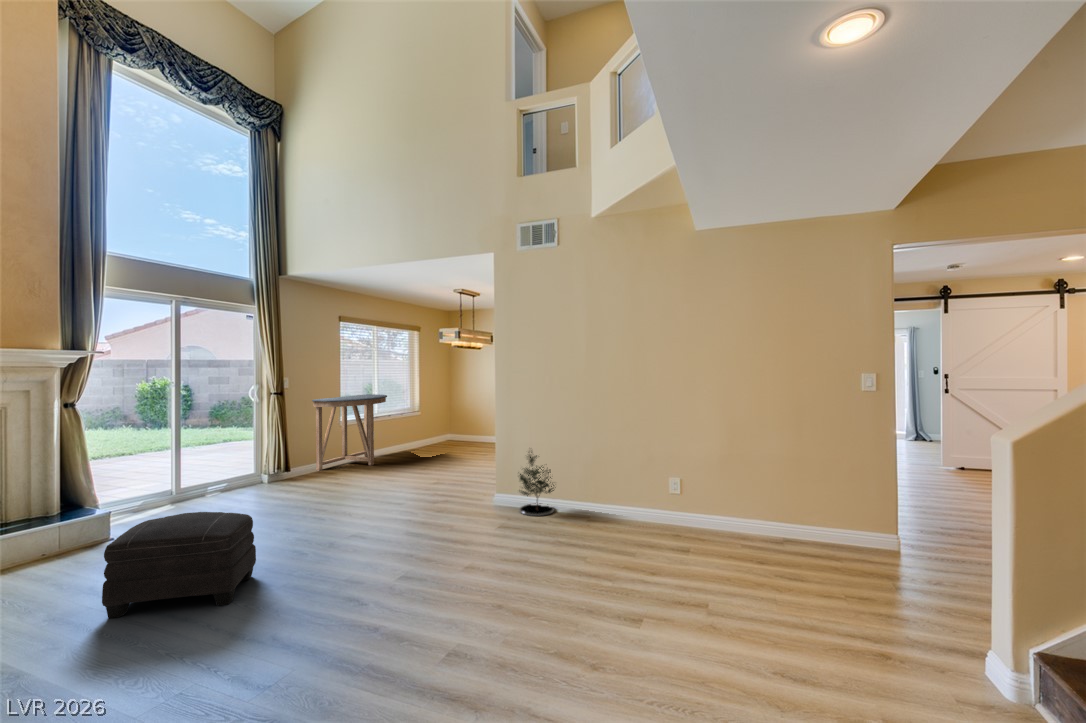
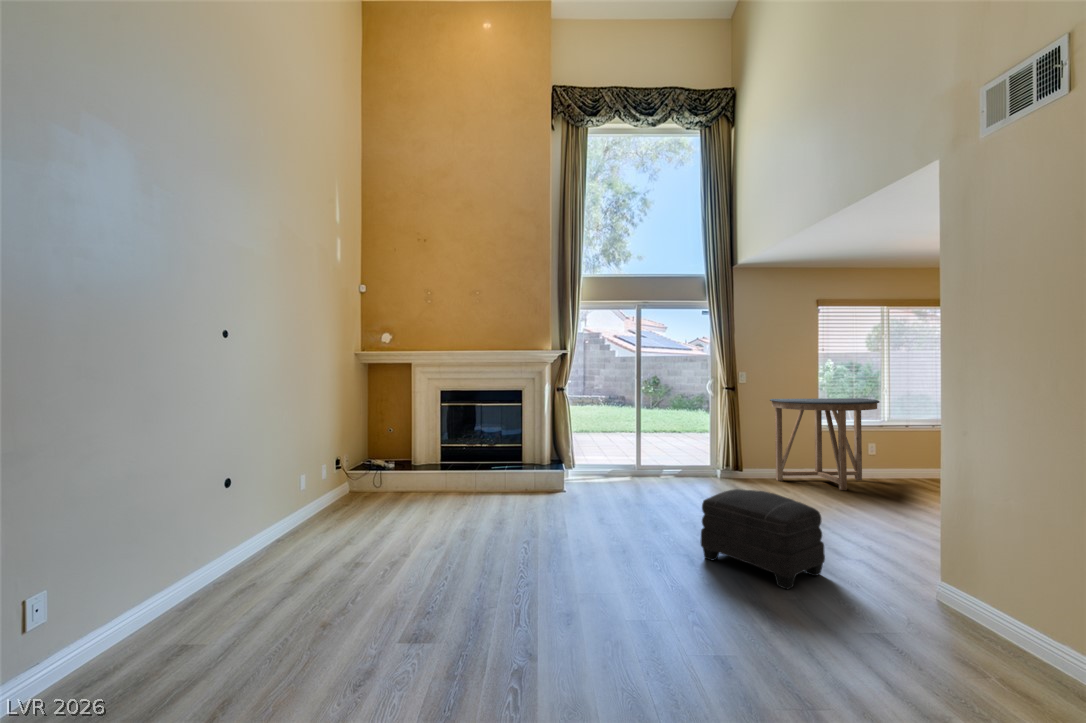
potted tree: present [519,452,554,516] -> none [895,511,1011,658]
ottoman: present [102,512,256,618] -> present [701,489,825,589]

